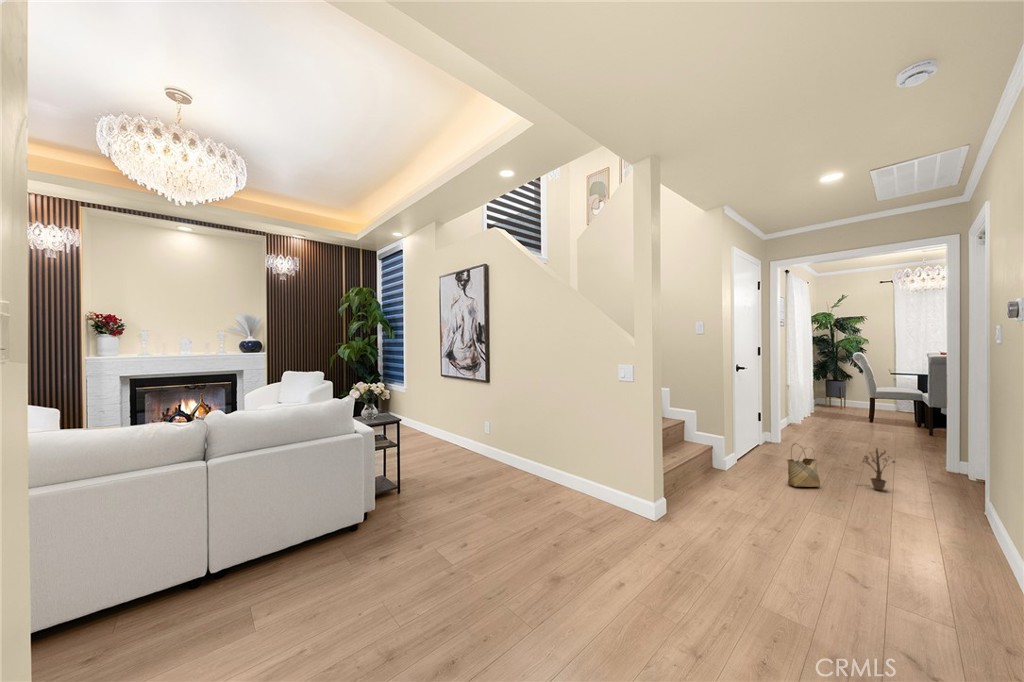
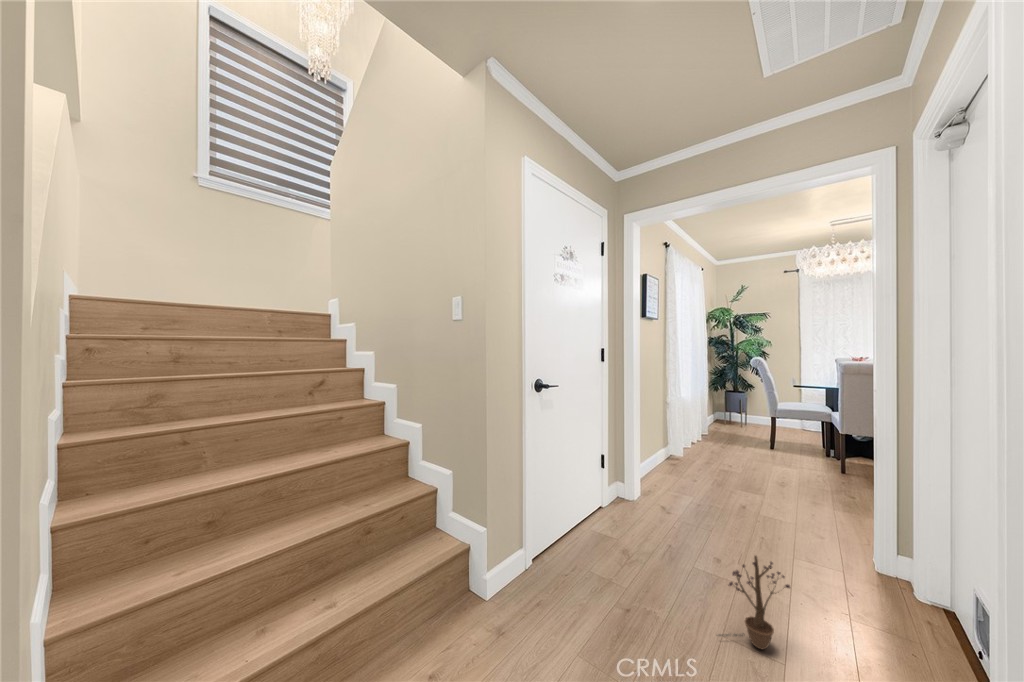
woven basket: present [787,443,820,487] -> none [581,545,645,653]

